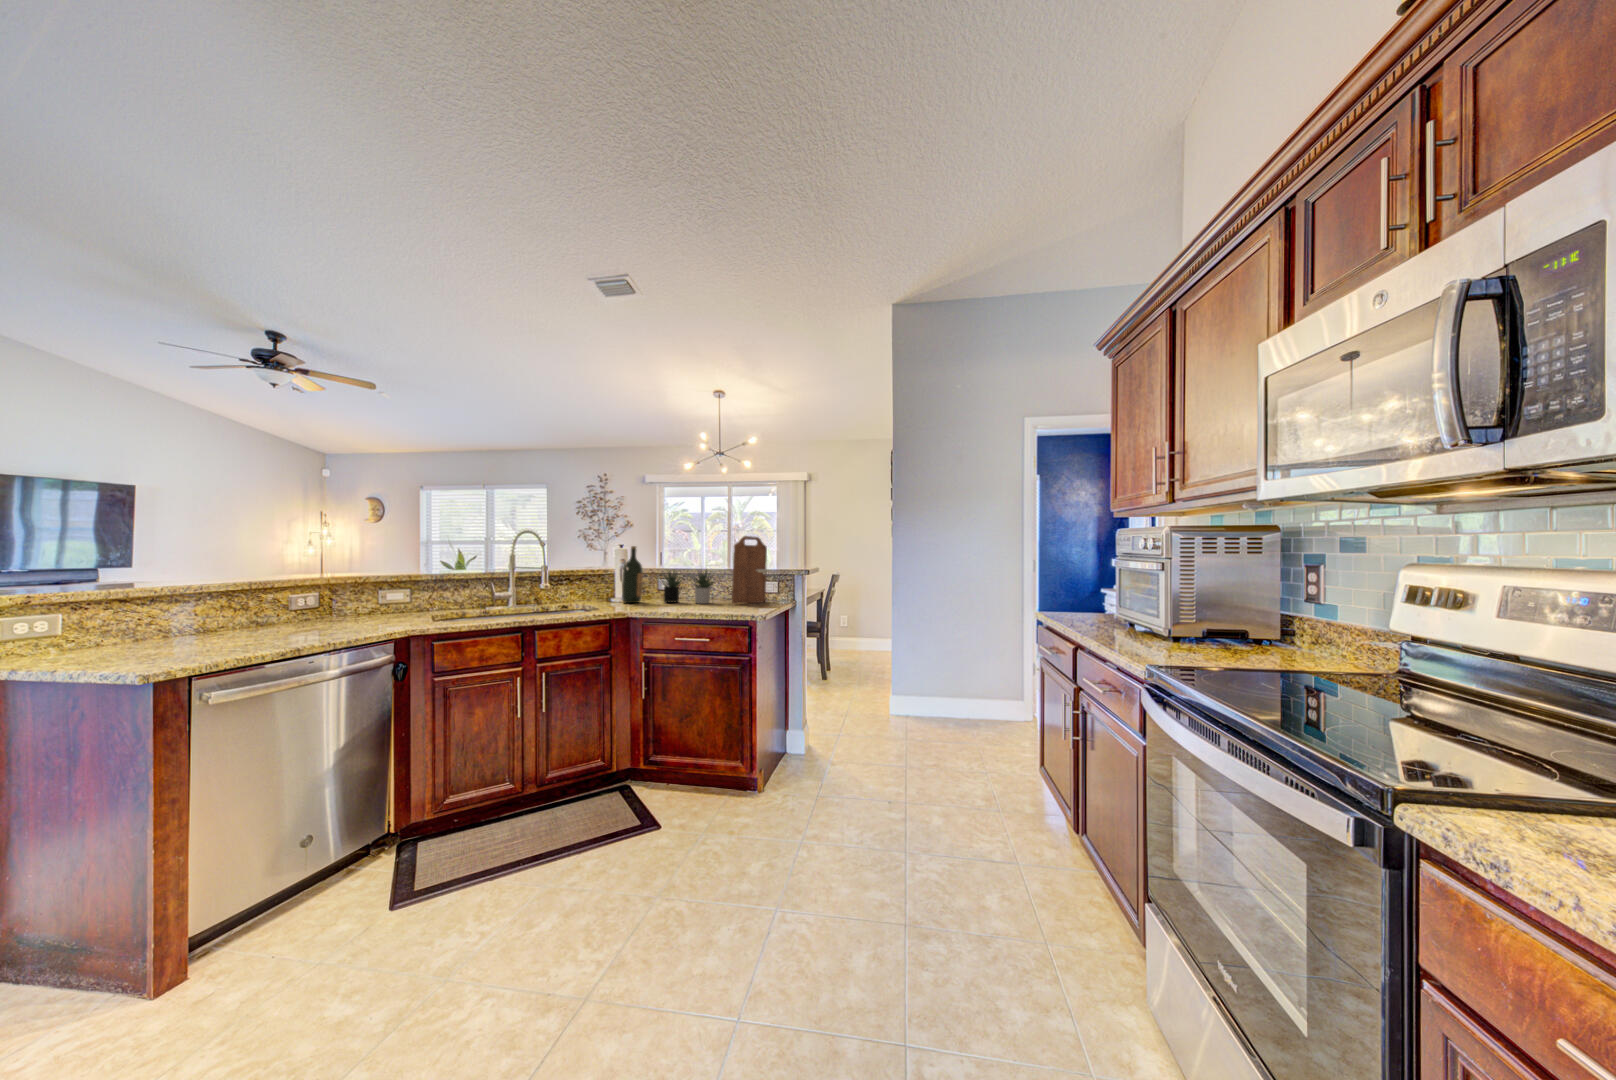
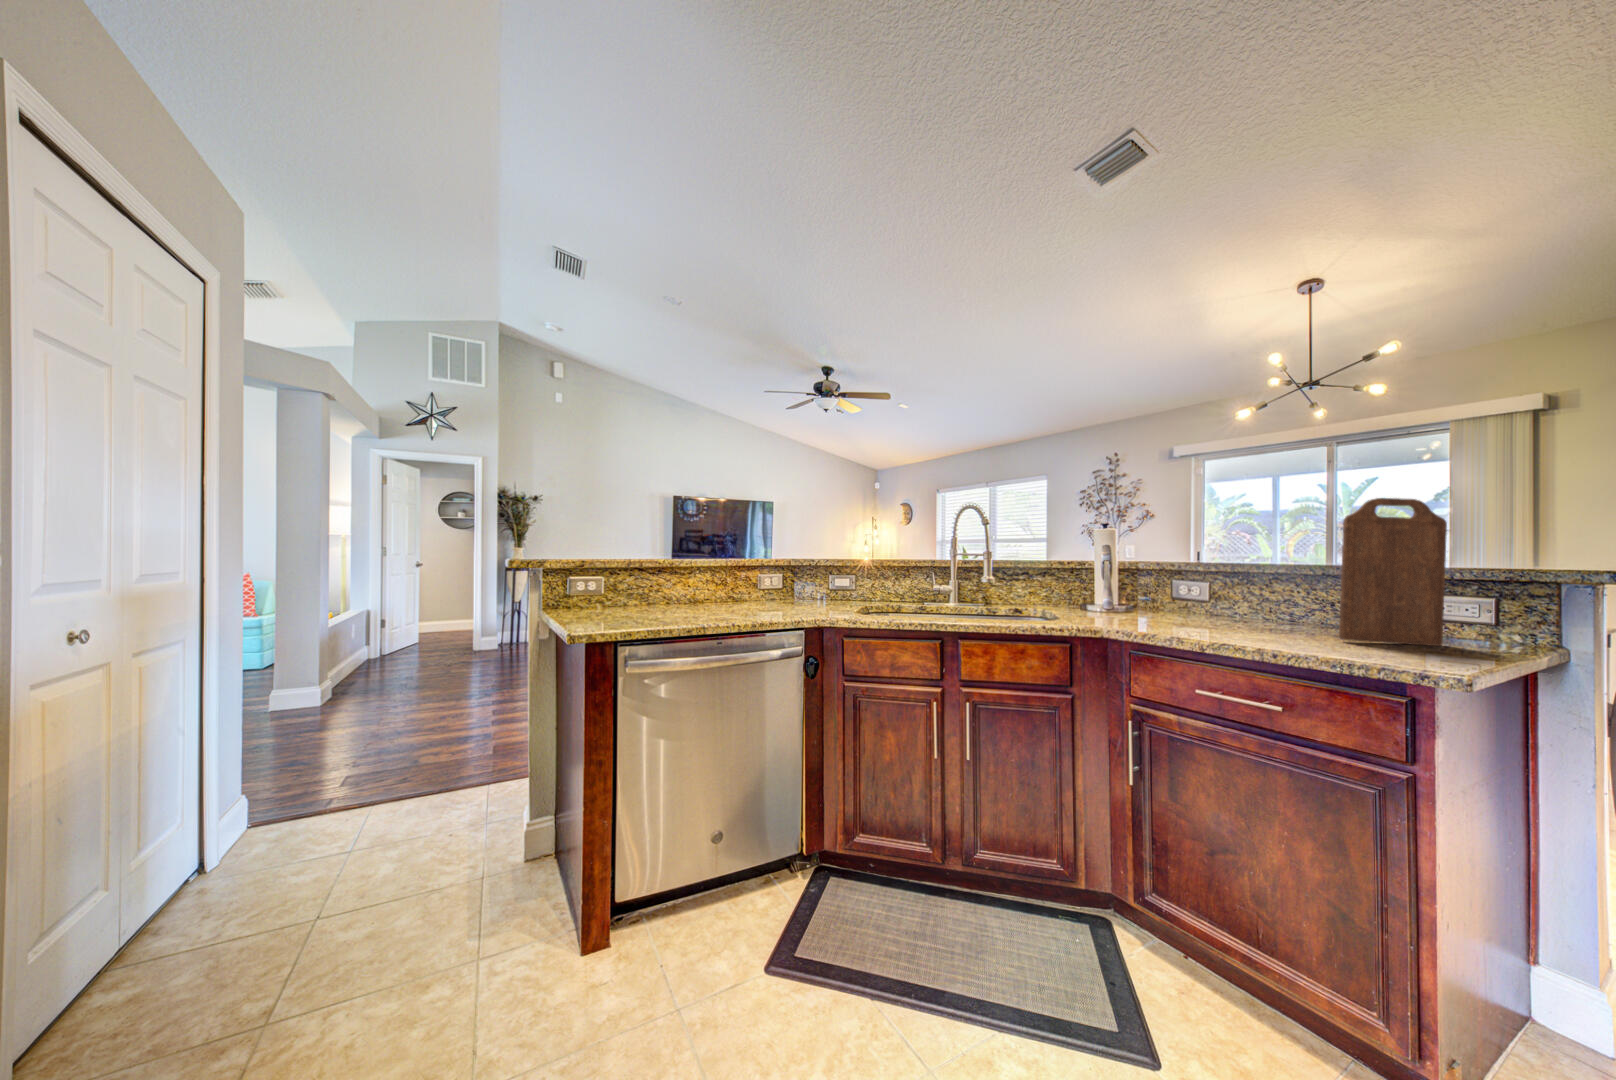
wine bottle: present [622,546,643,603] -> none [1103,526,1140,617]
succulent plant: present [660,569,715,604] -> none [1164,561,1303,632]

